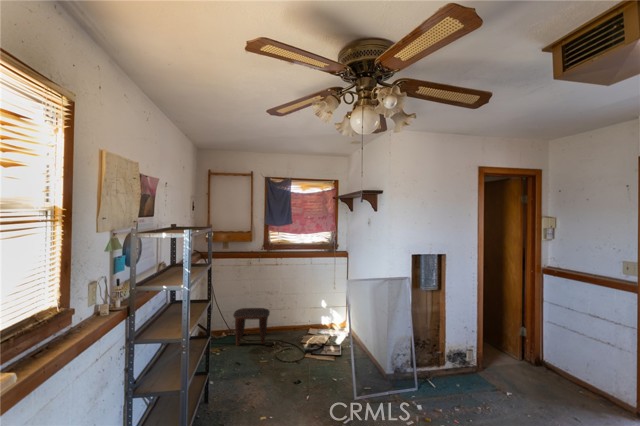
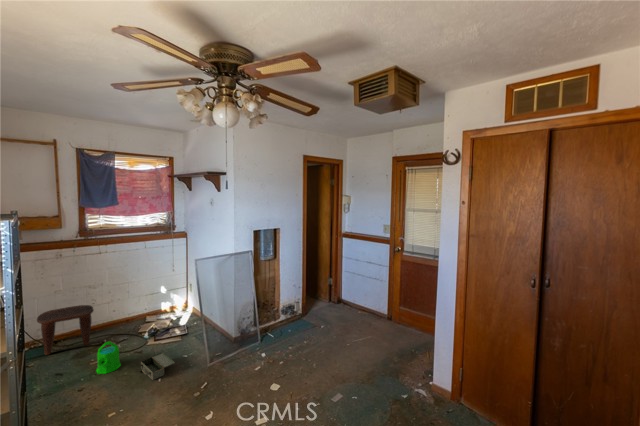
watering can: none [264,347,282,377] -> present [96,341,121,374]
toolbox: none [296,371,324,398] -> present [141,353,175,380]

